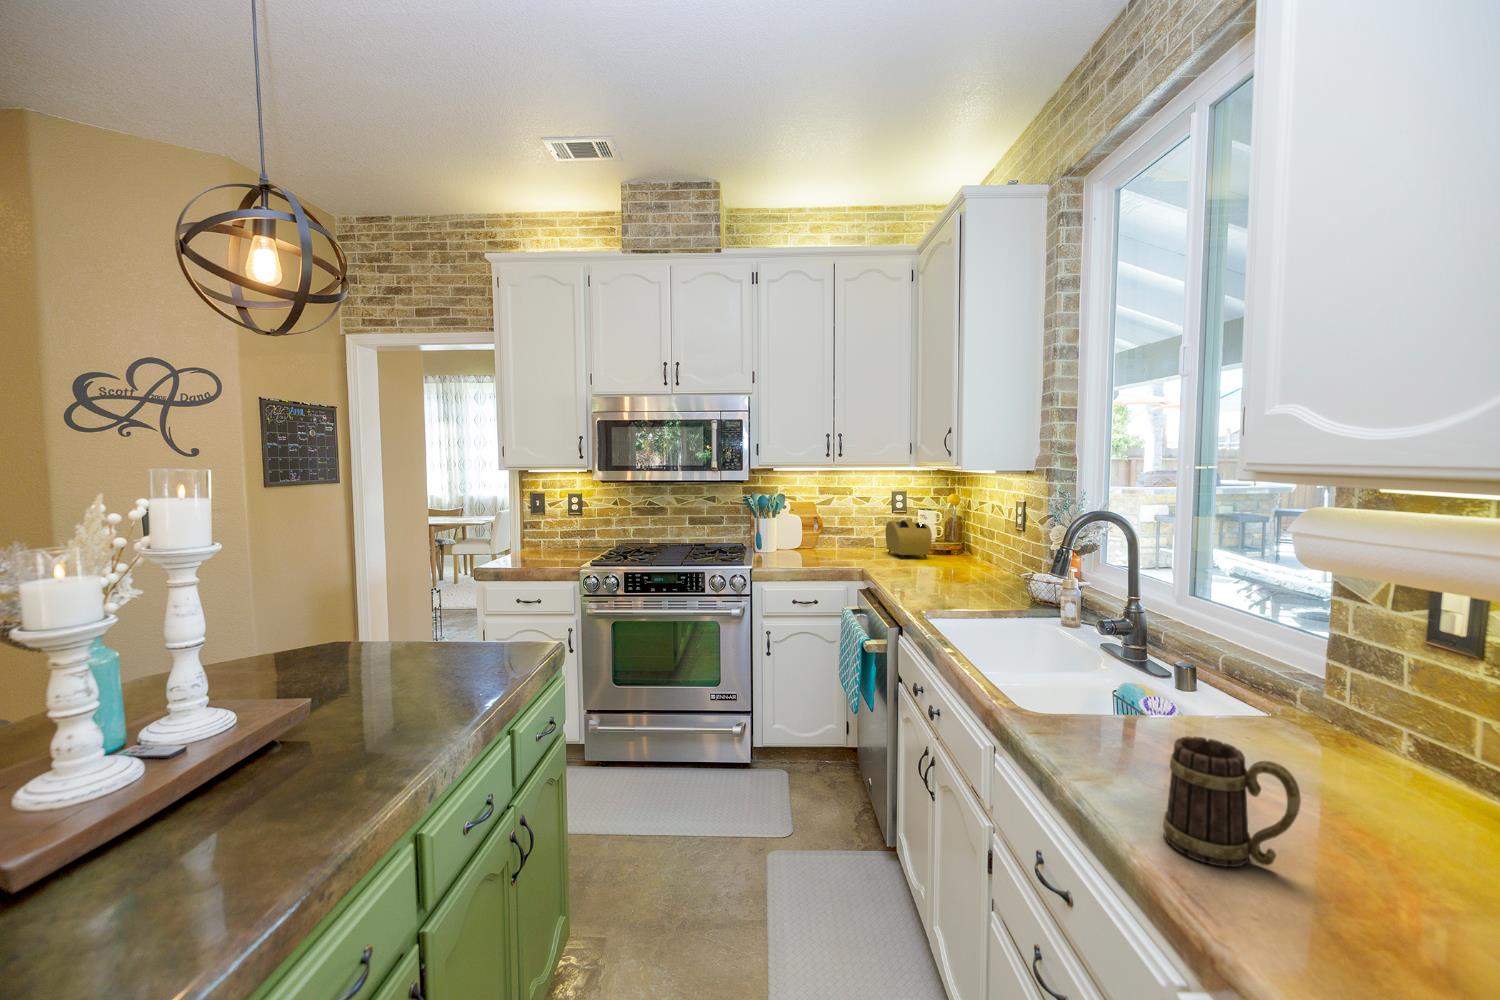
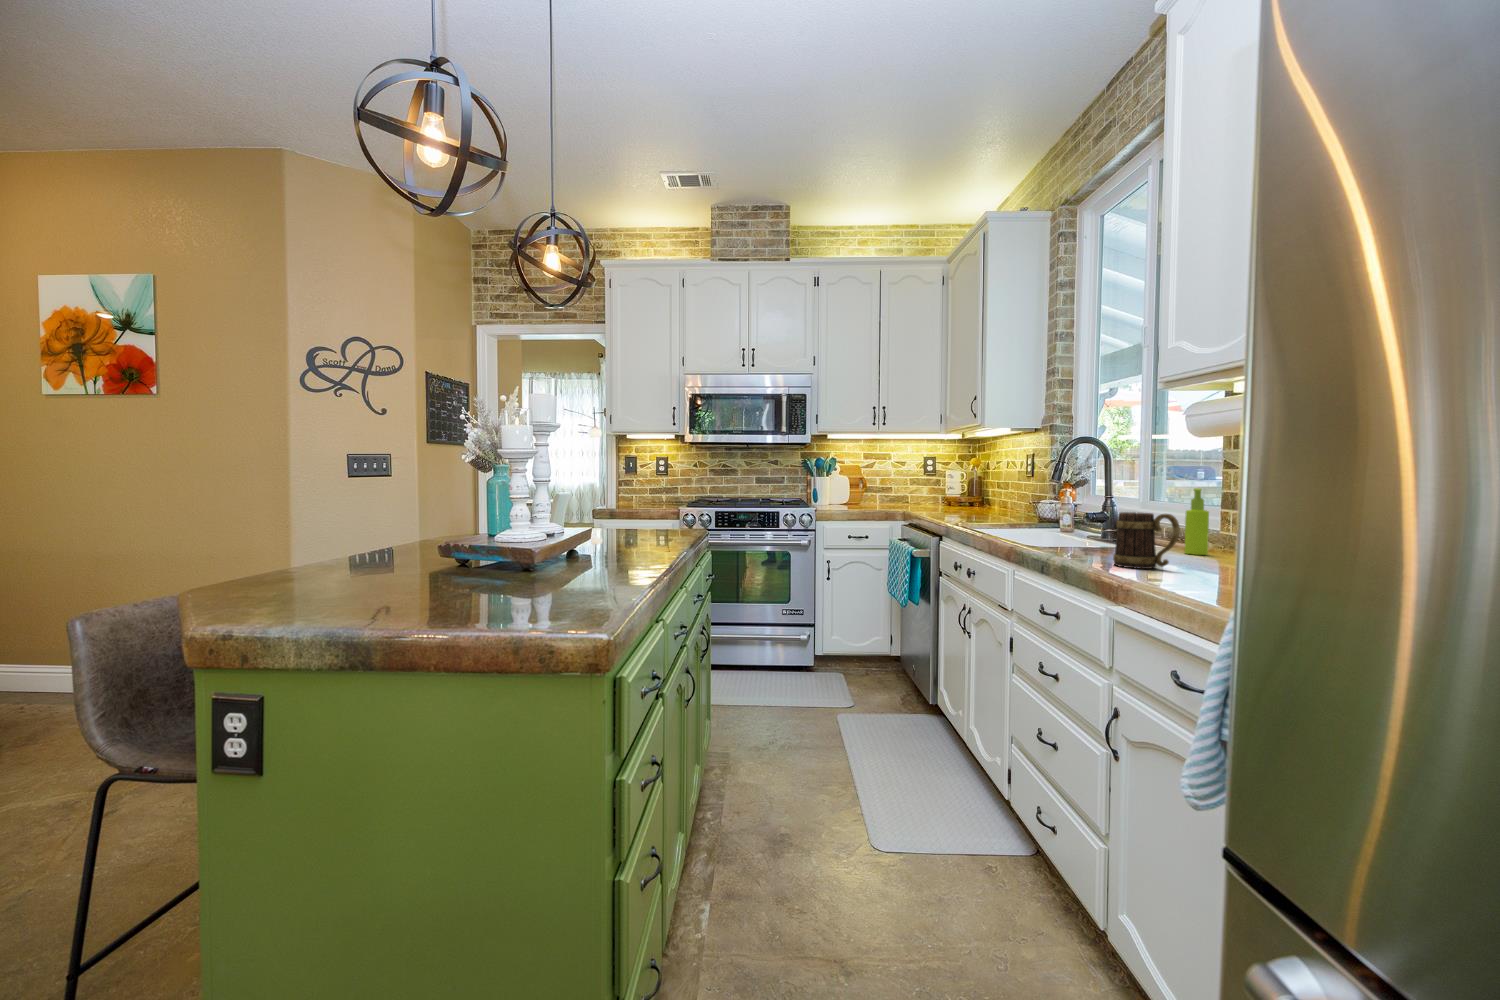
toaster: present [885,520,932,559] -> none [917,481,956,511]
soap dispenser: none [1263,630,1307,743] -> present [1184,488,1209,555]

